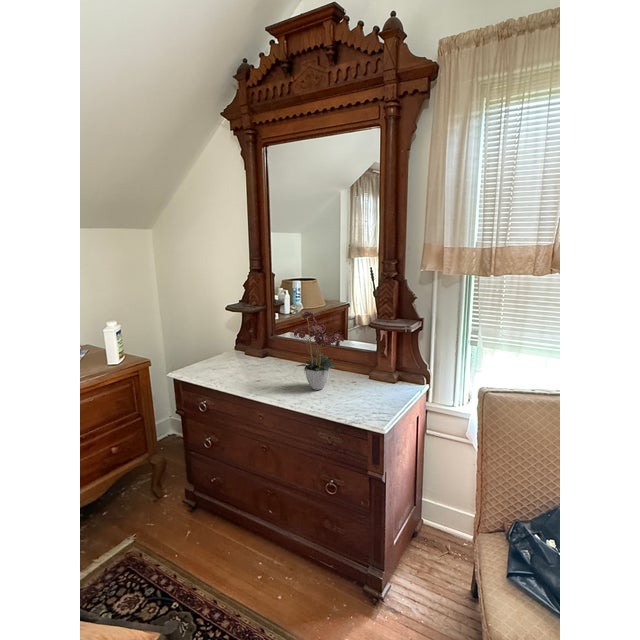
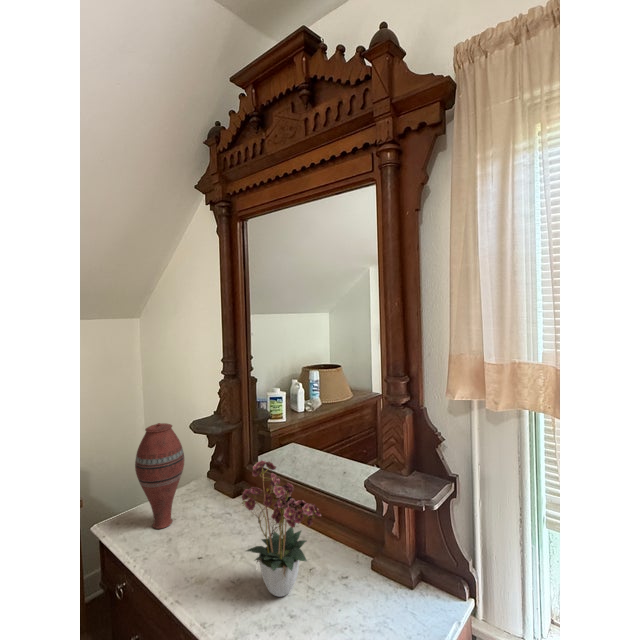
vase: none [200,299,234,372] -> present [135,423,184,529]

